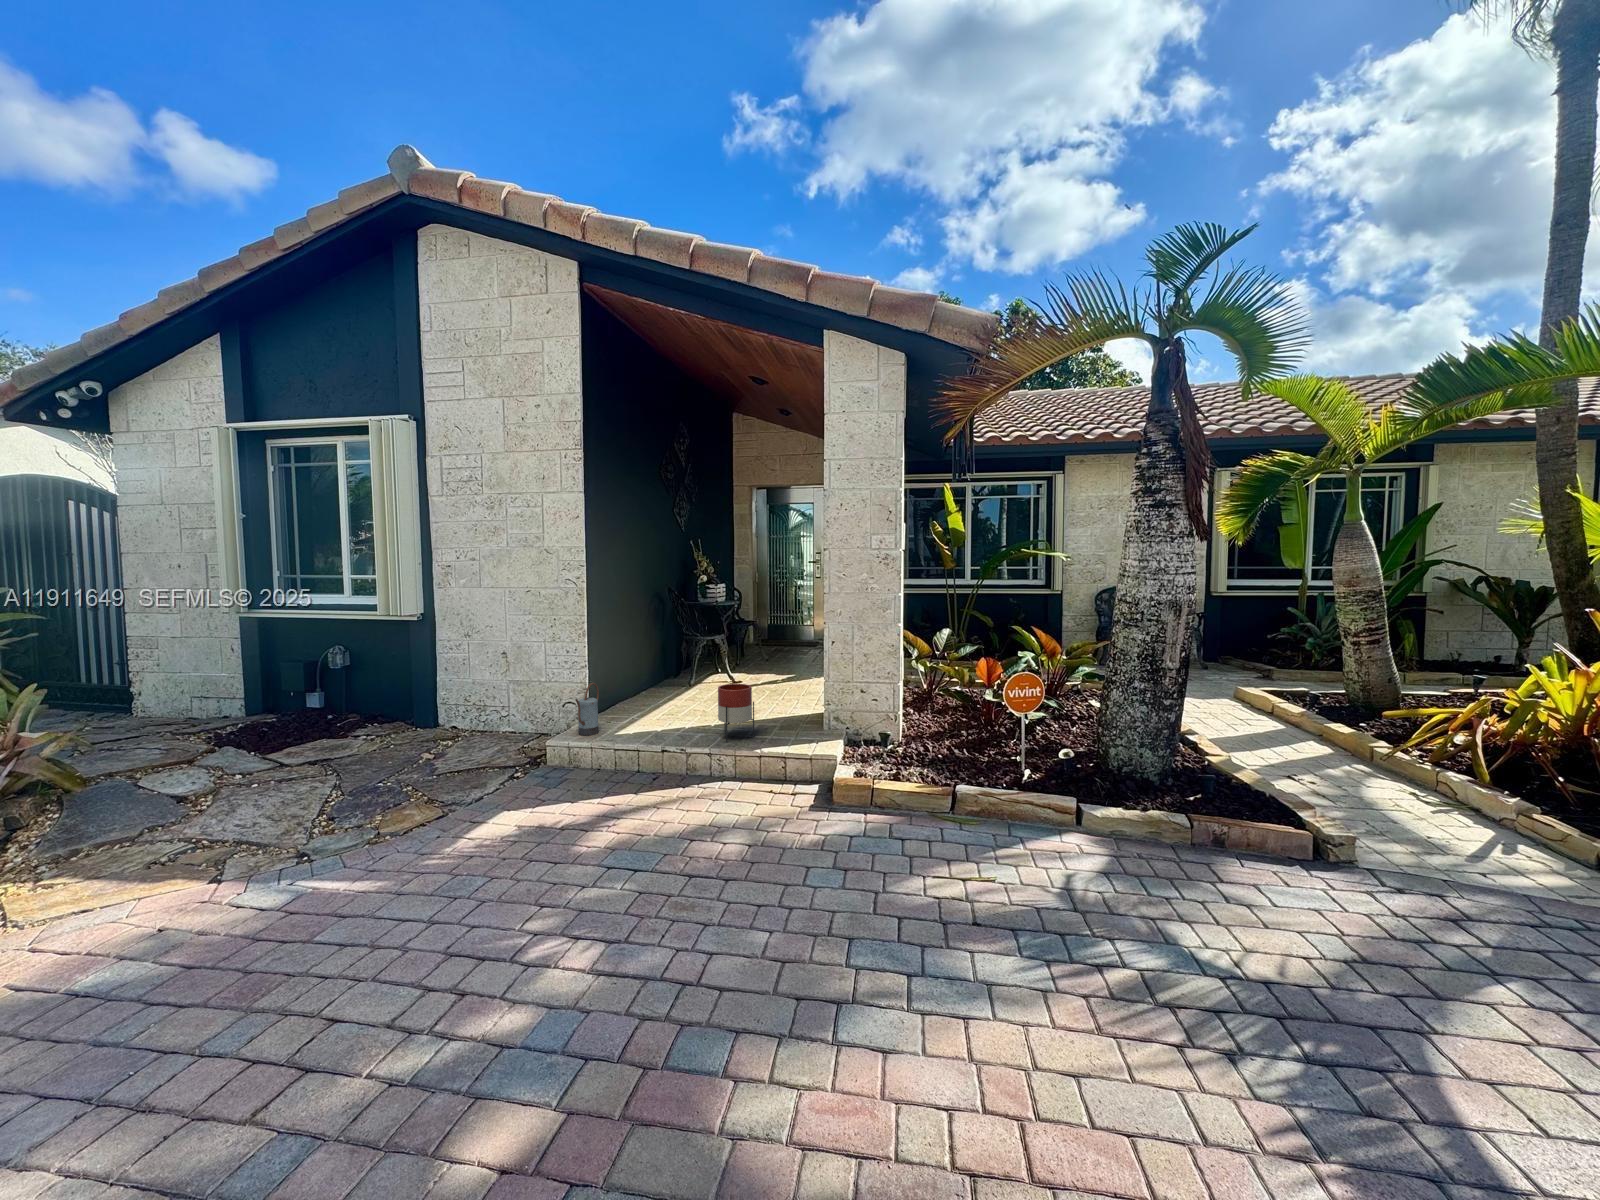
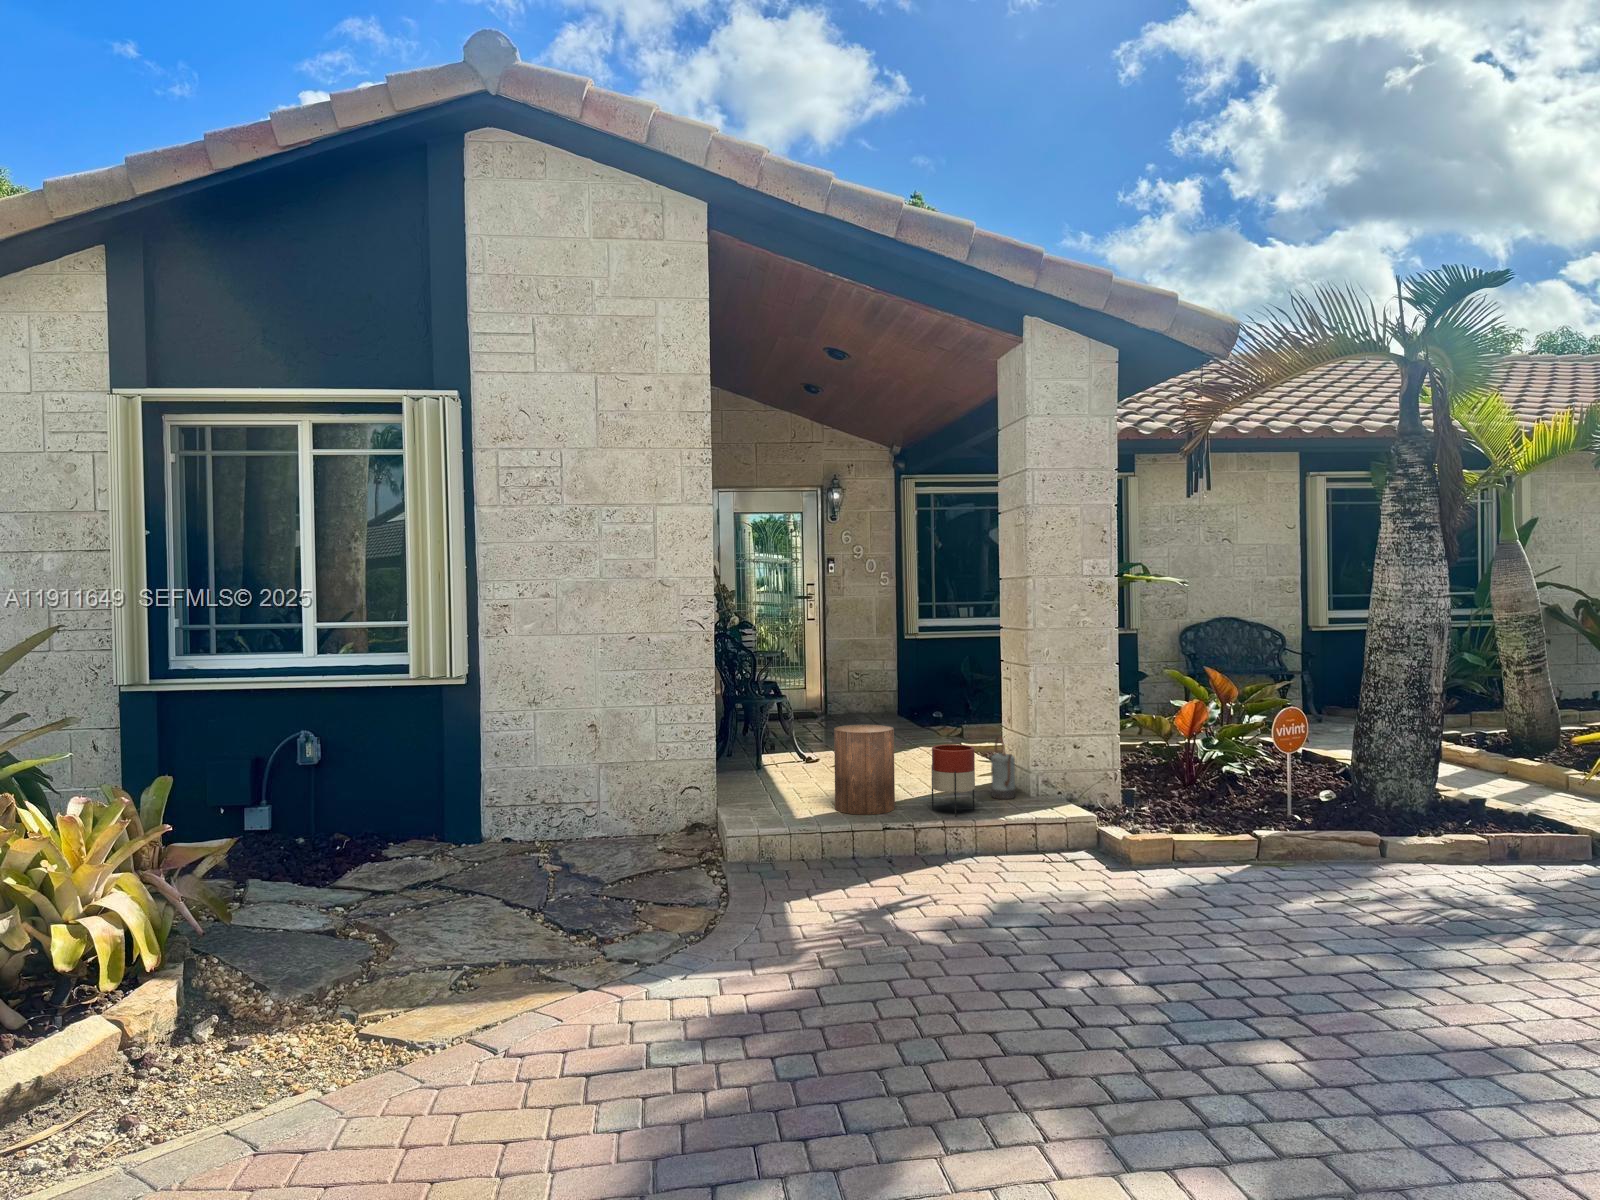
stool: none [657,663,704,734] -> present [834,724,895,815]
watering can: present [576,683,599,735] -> present [991,736,1015,799]

